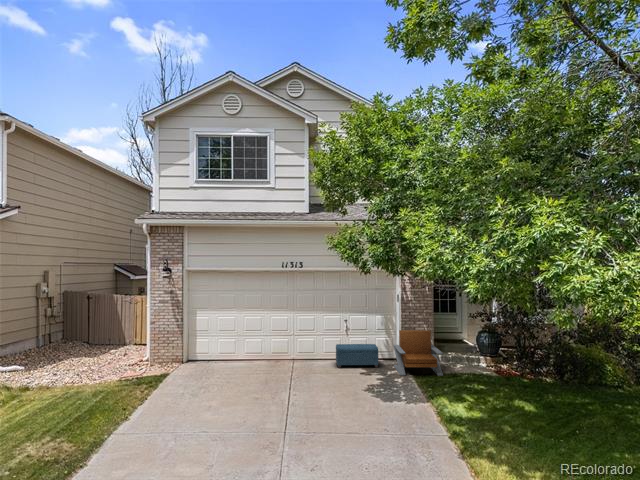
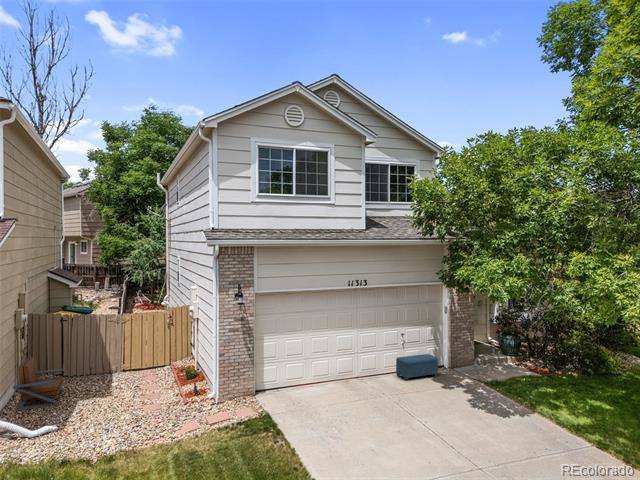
lounge chair: present [394,330,443,376] -> present [13,357,64,411]

